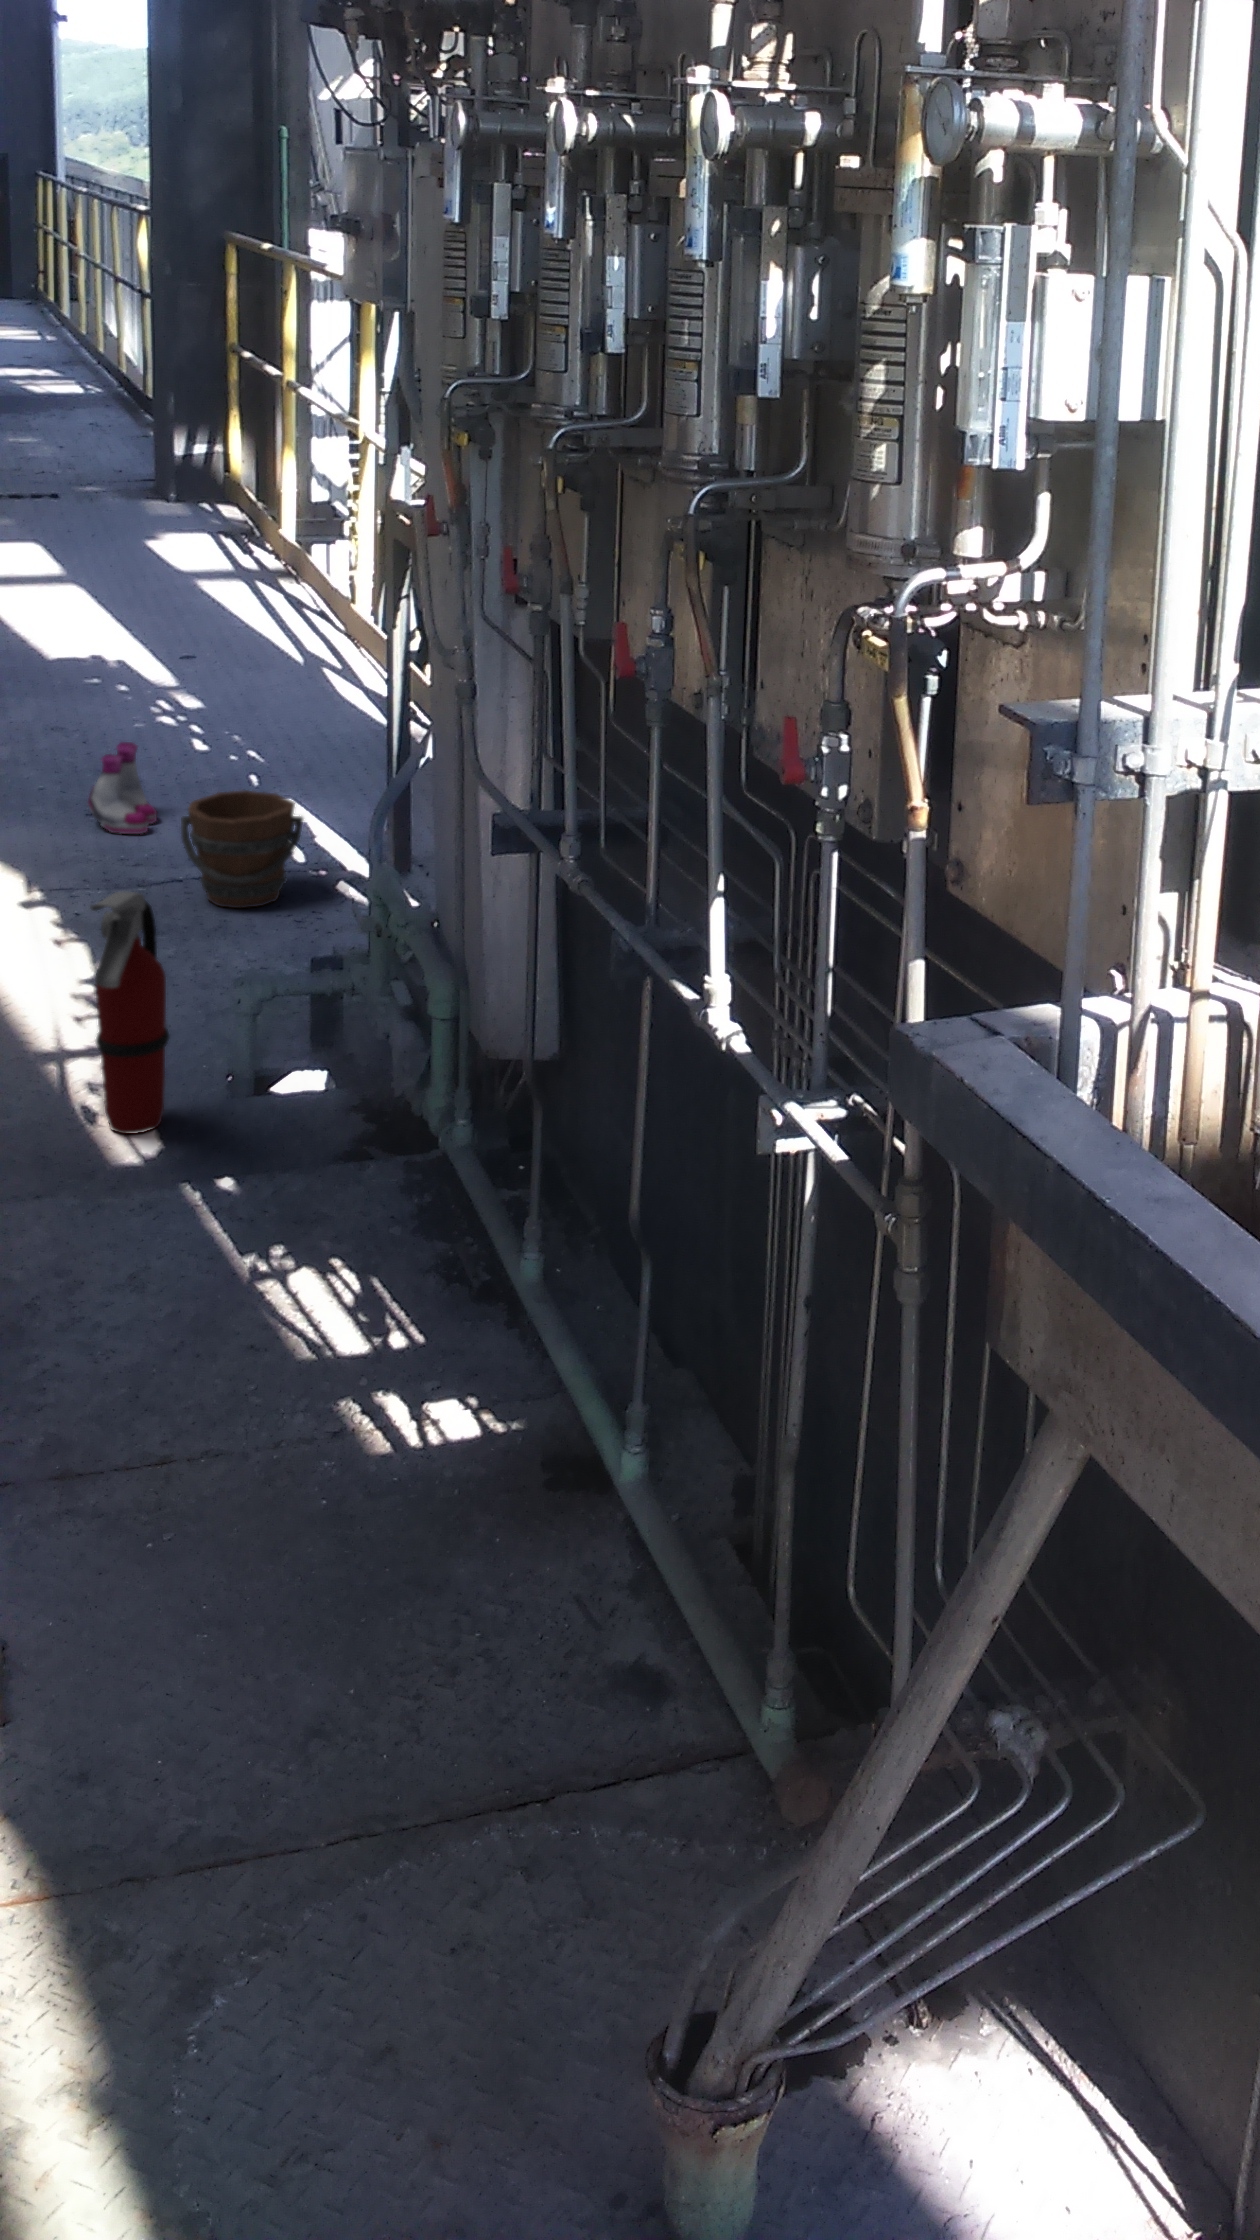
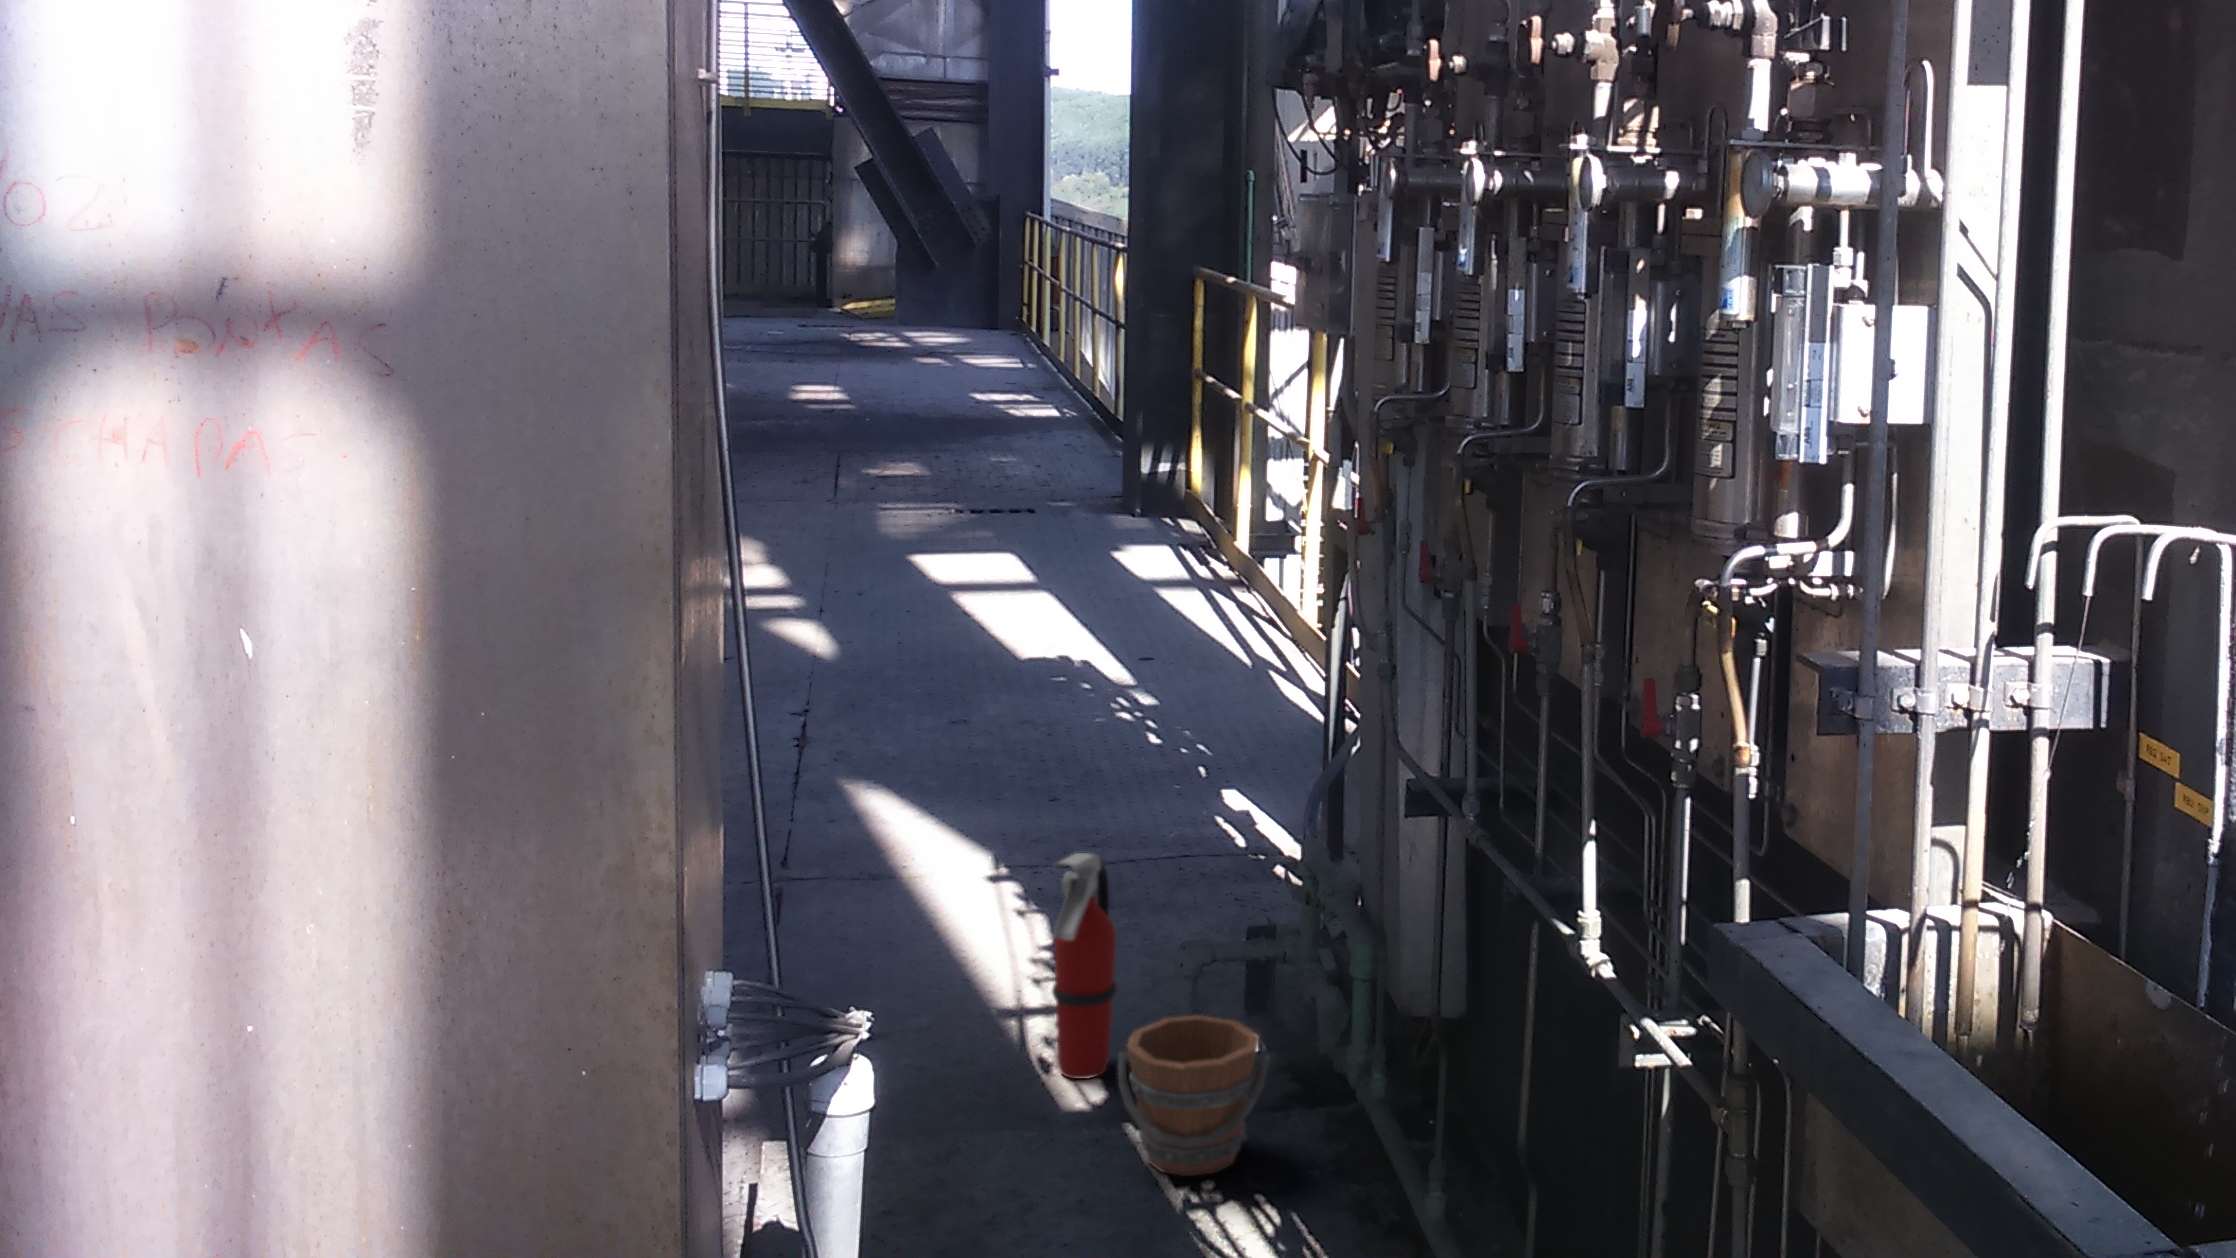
boots: present [88,742,157,834] -> none [1051,731,1113,817]
bucket: present [181,790,303,908] -> present [1118,1015,1269,1176]

